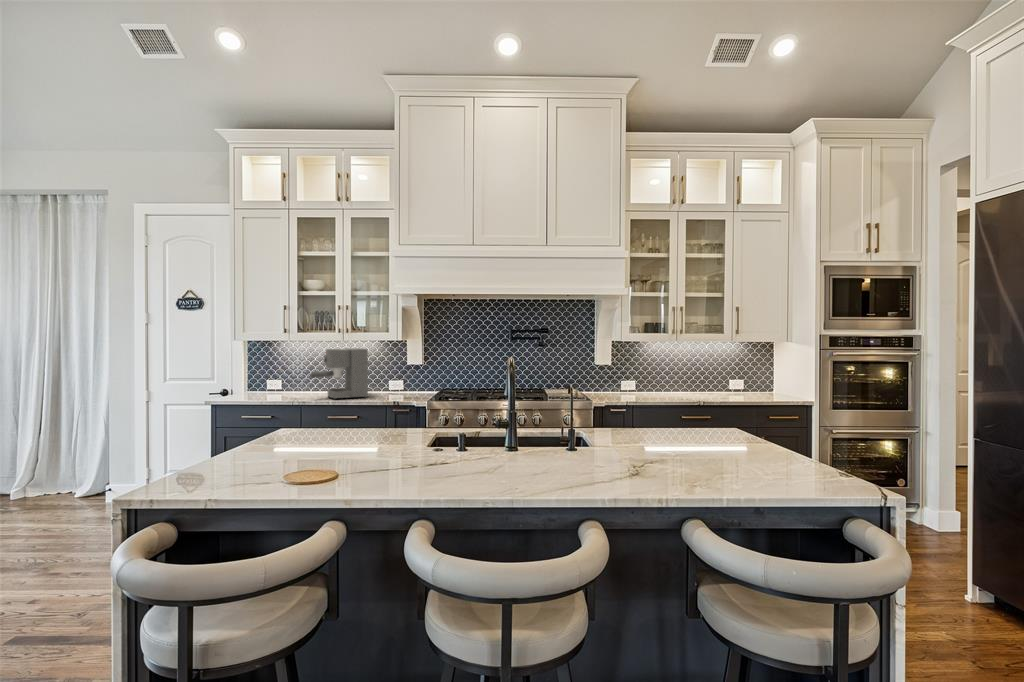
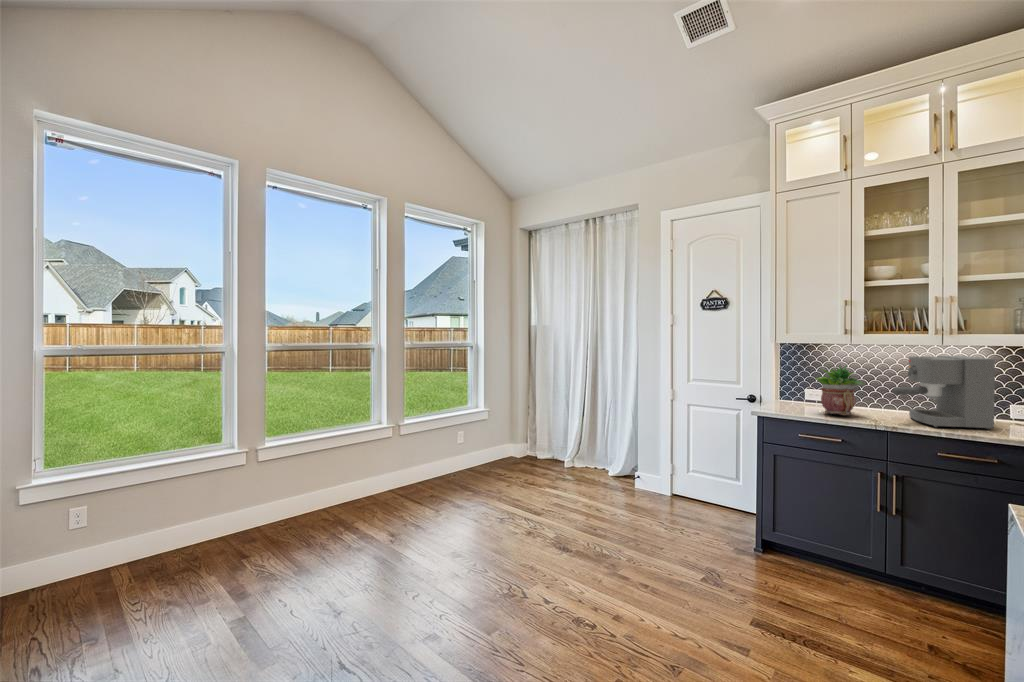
potted plant: none [260,356,298,398] -> present [815,365,865,415]

